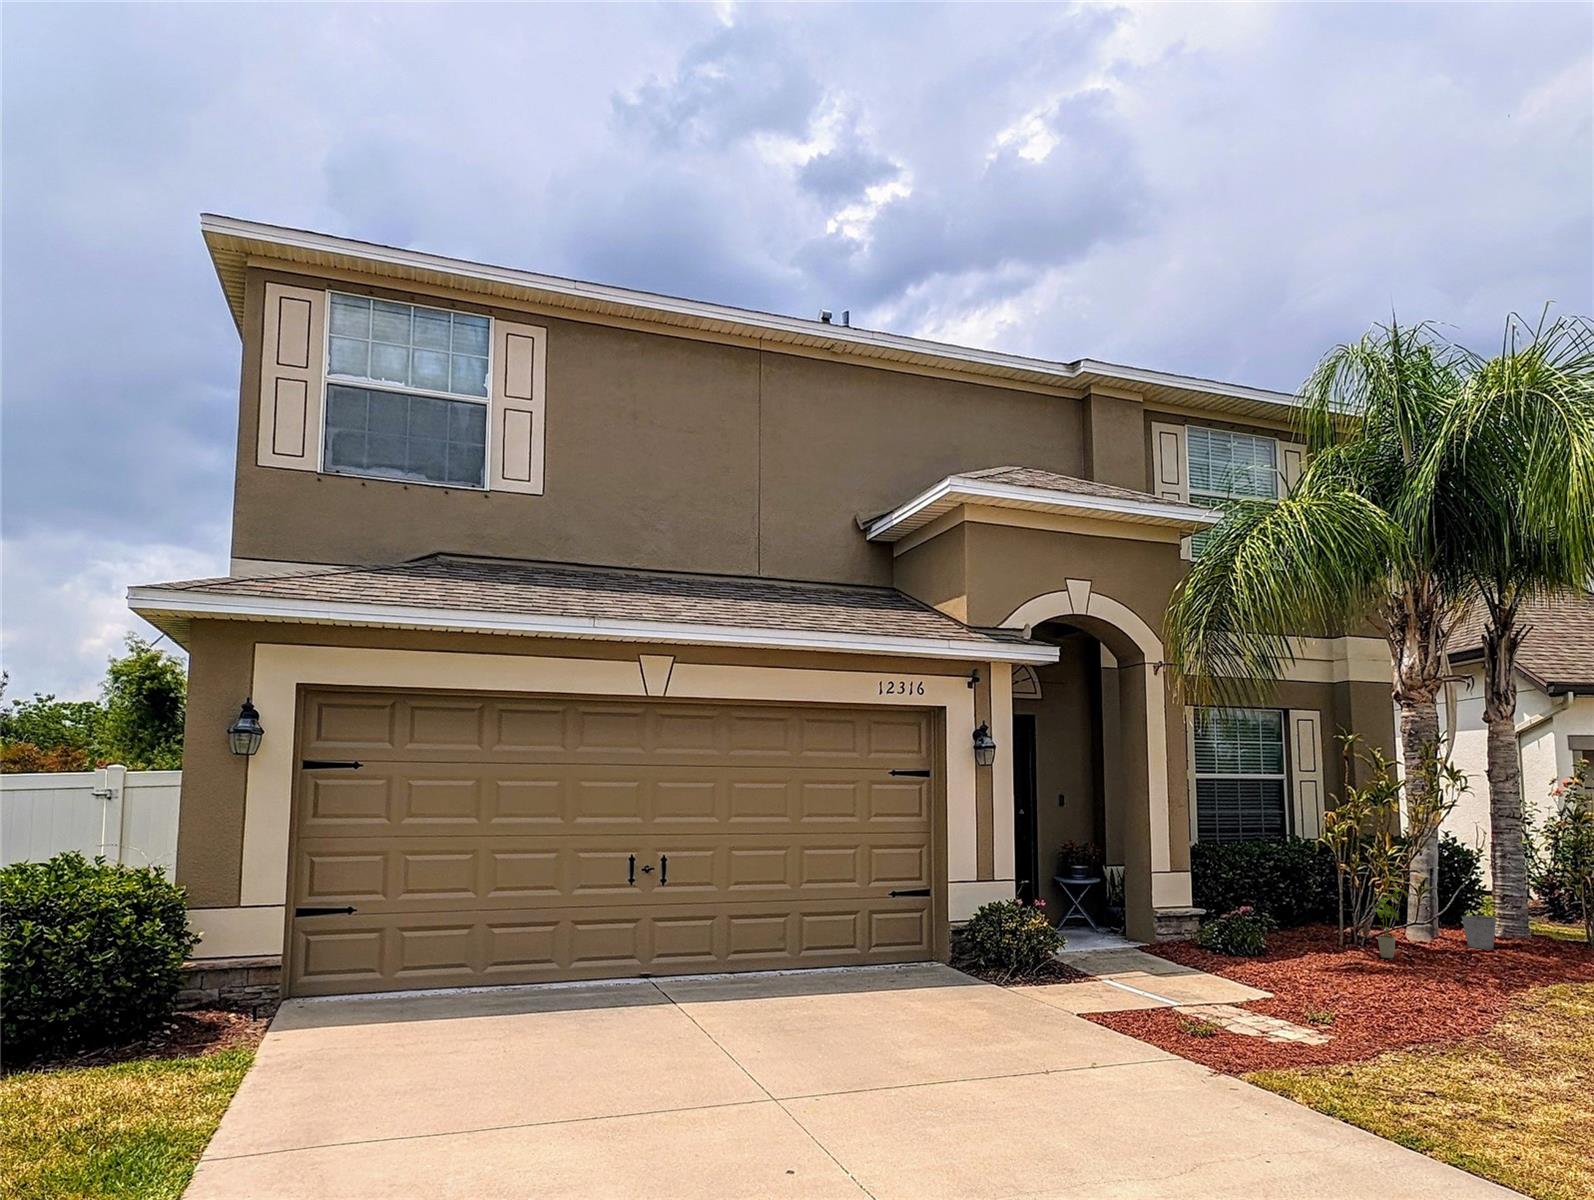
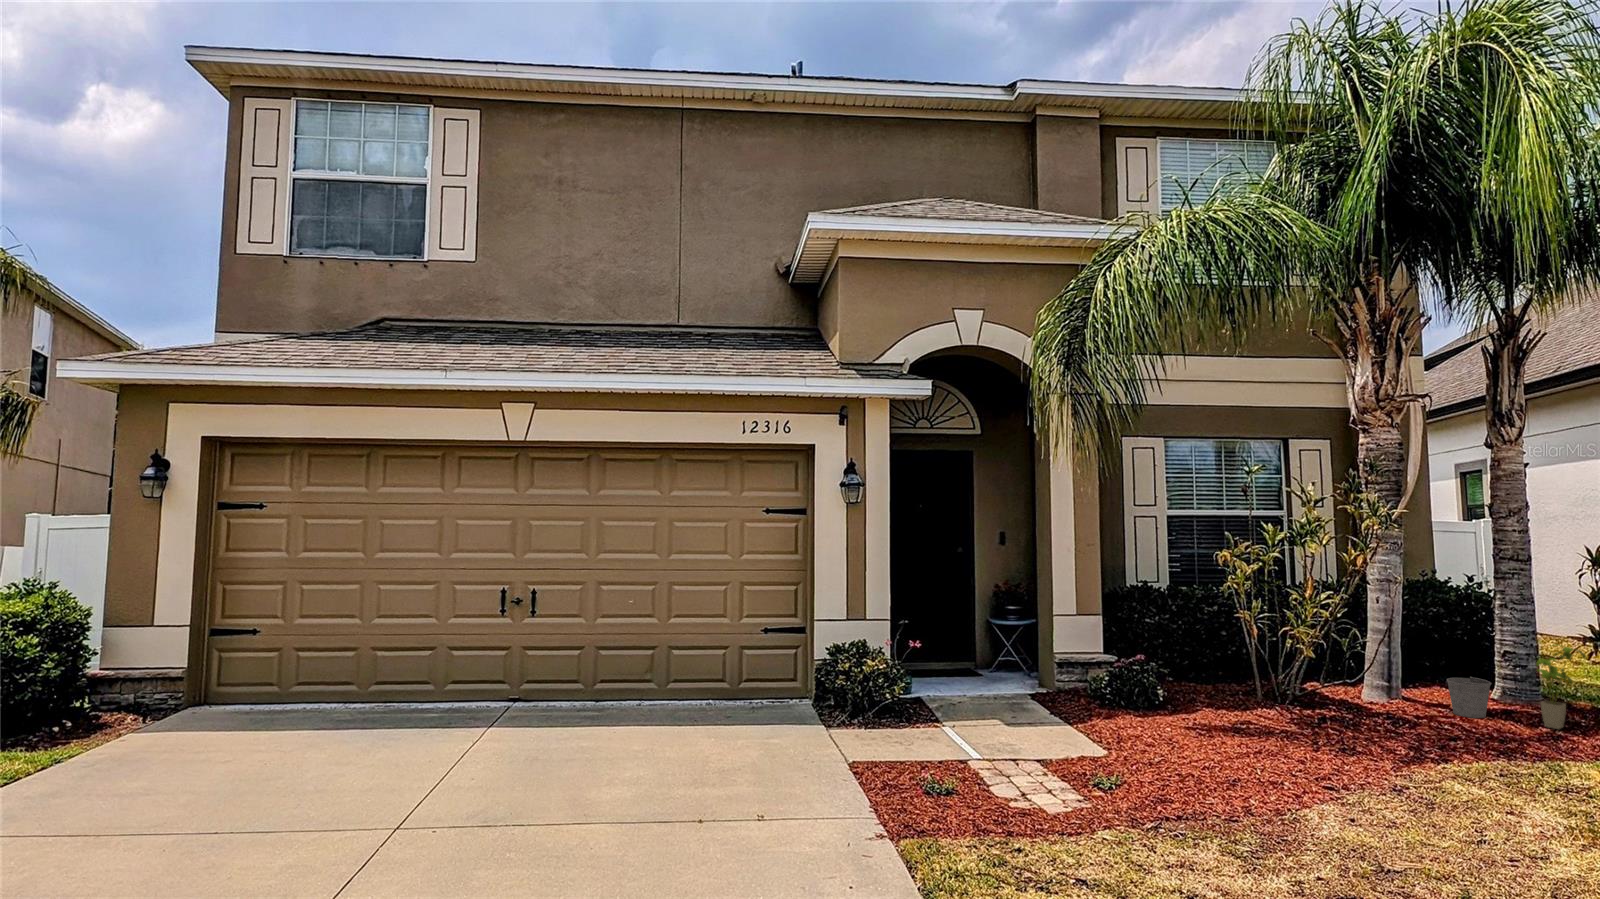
house plant: present [1375,888,1408,959] -> present [1536,647,1586,729]

